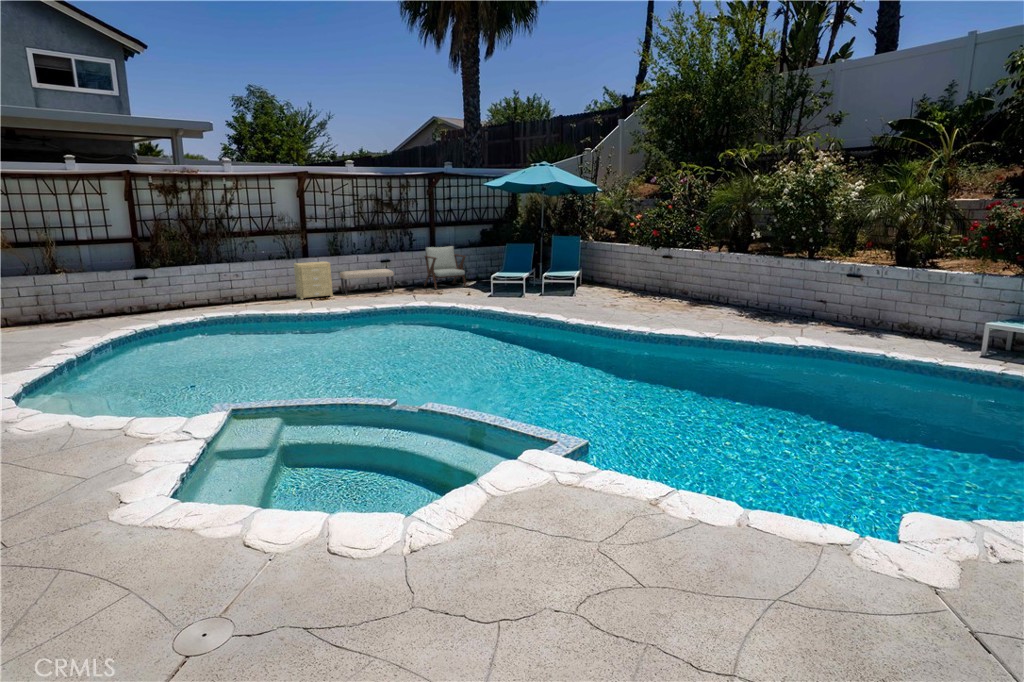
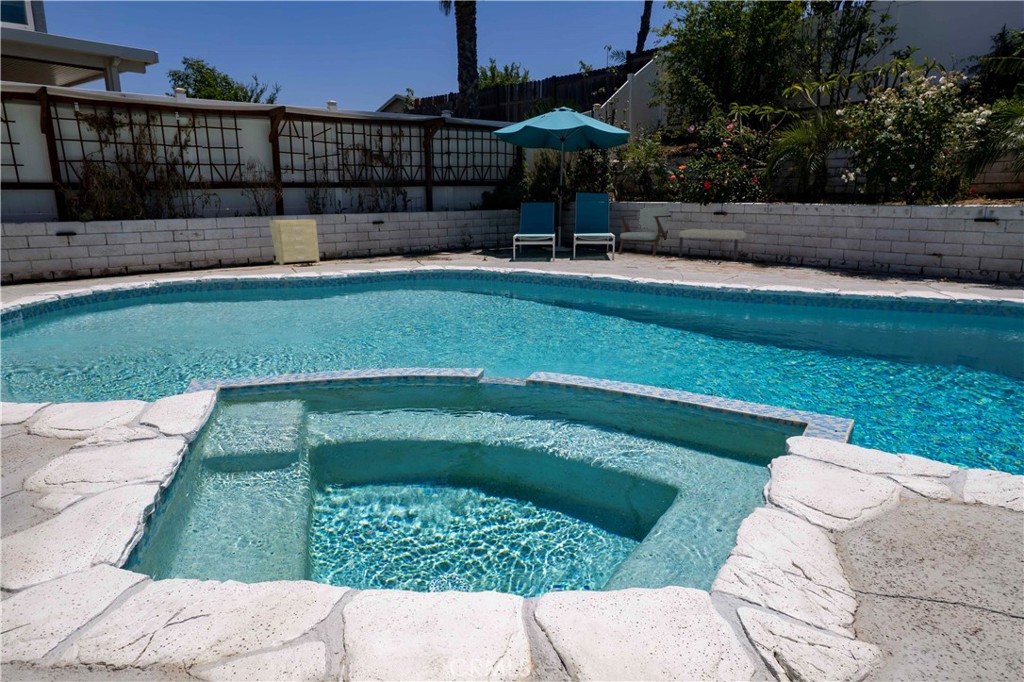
lounge chair: present [424,246,466,290] -> present [618,205,673,256]
bench: present [340,269,394,295] -> present [679,229,746,260]

